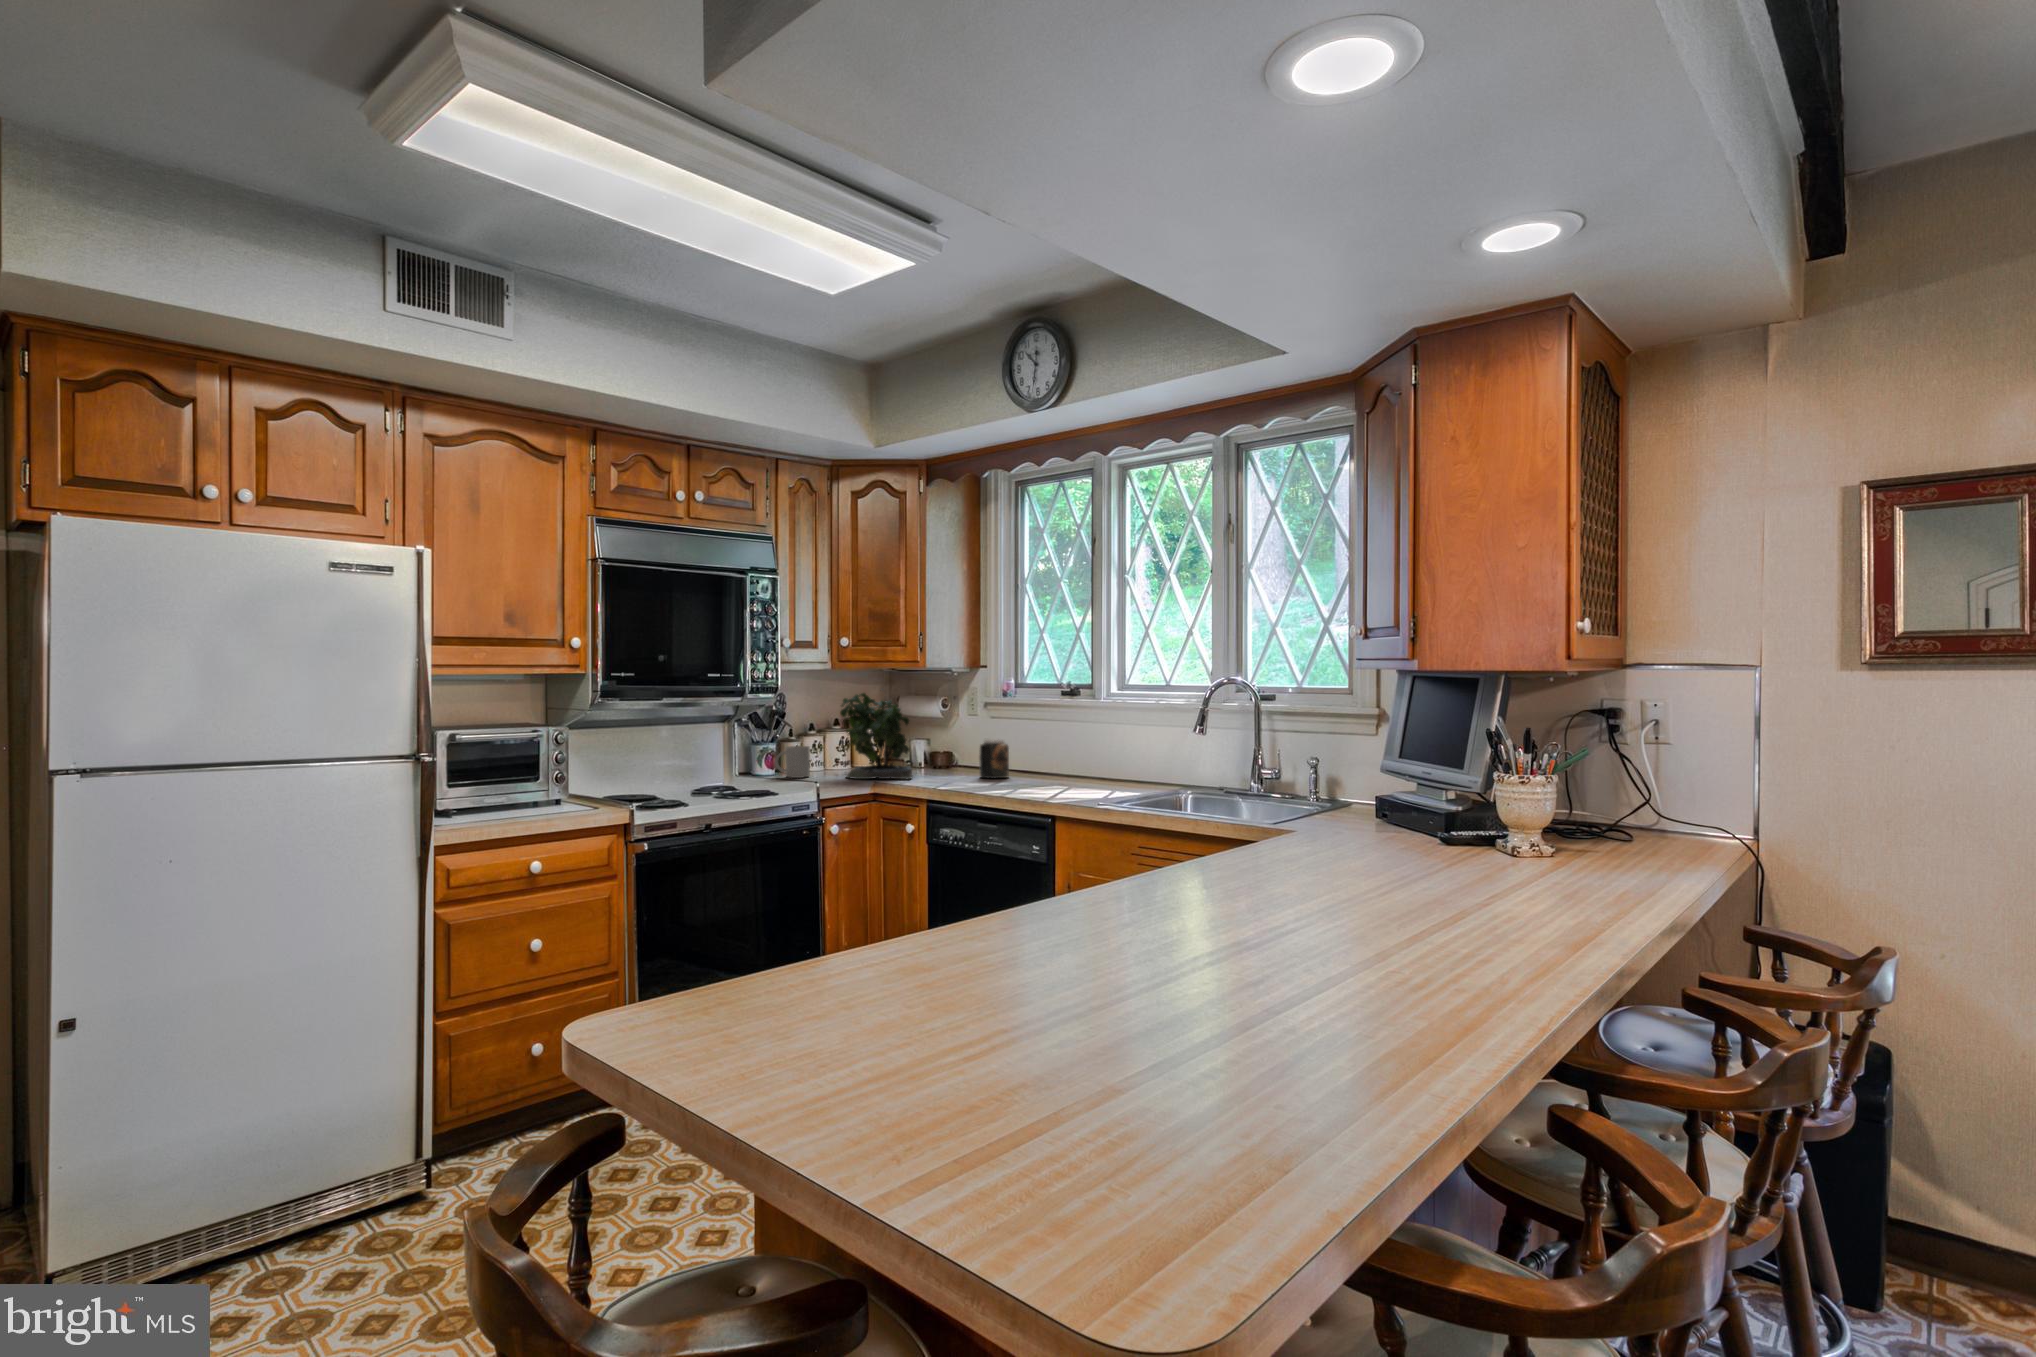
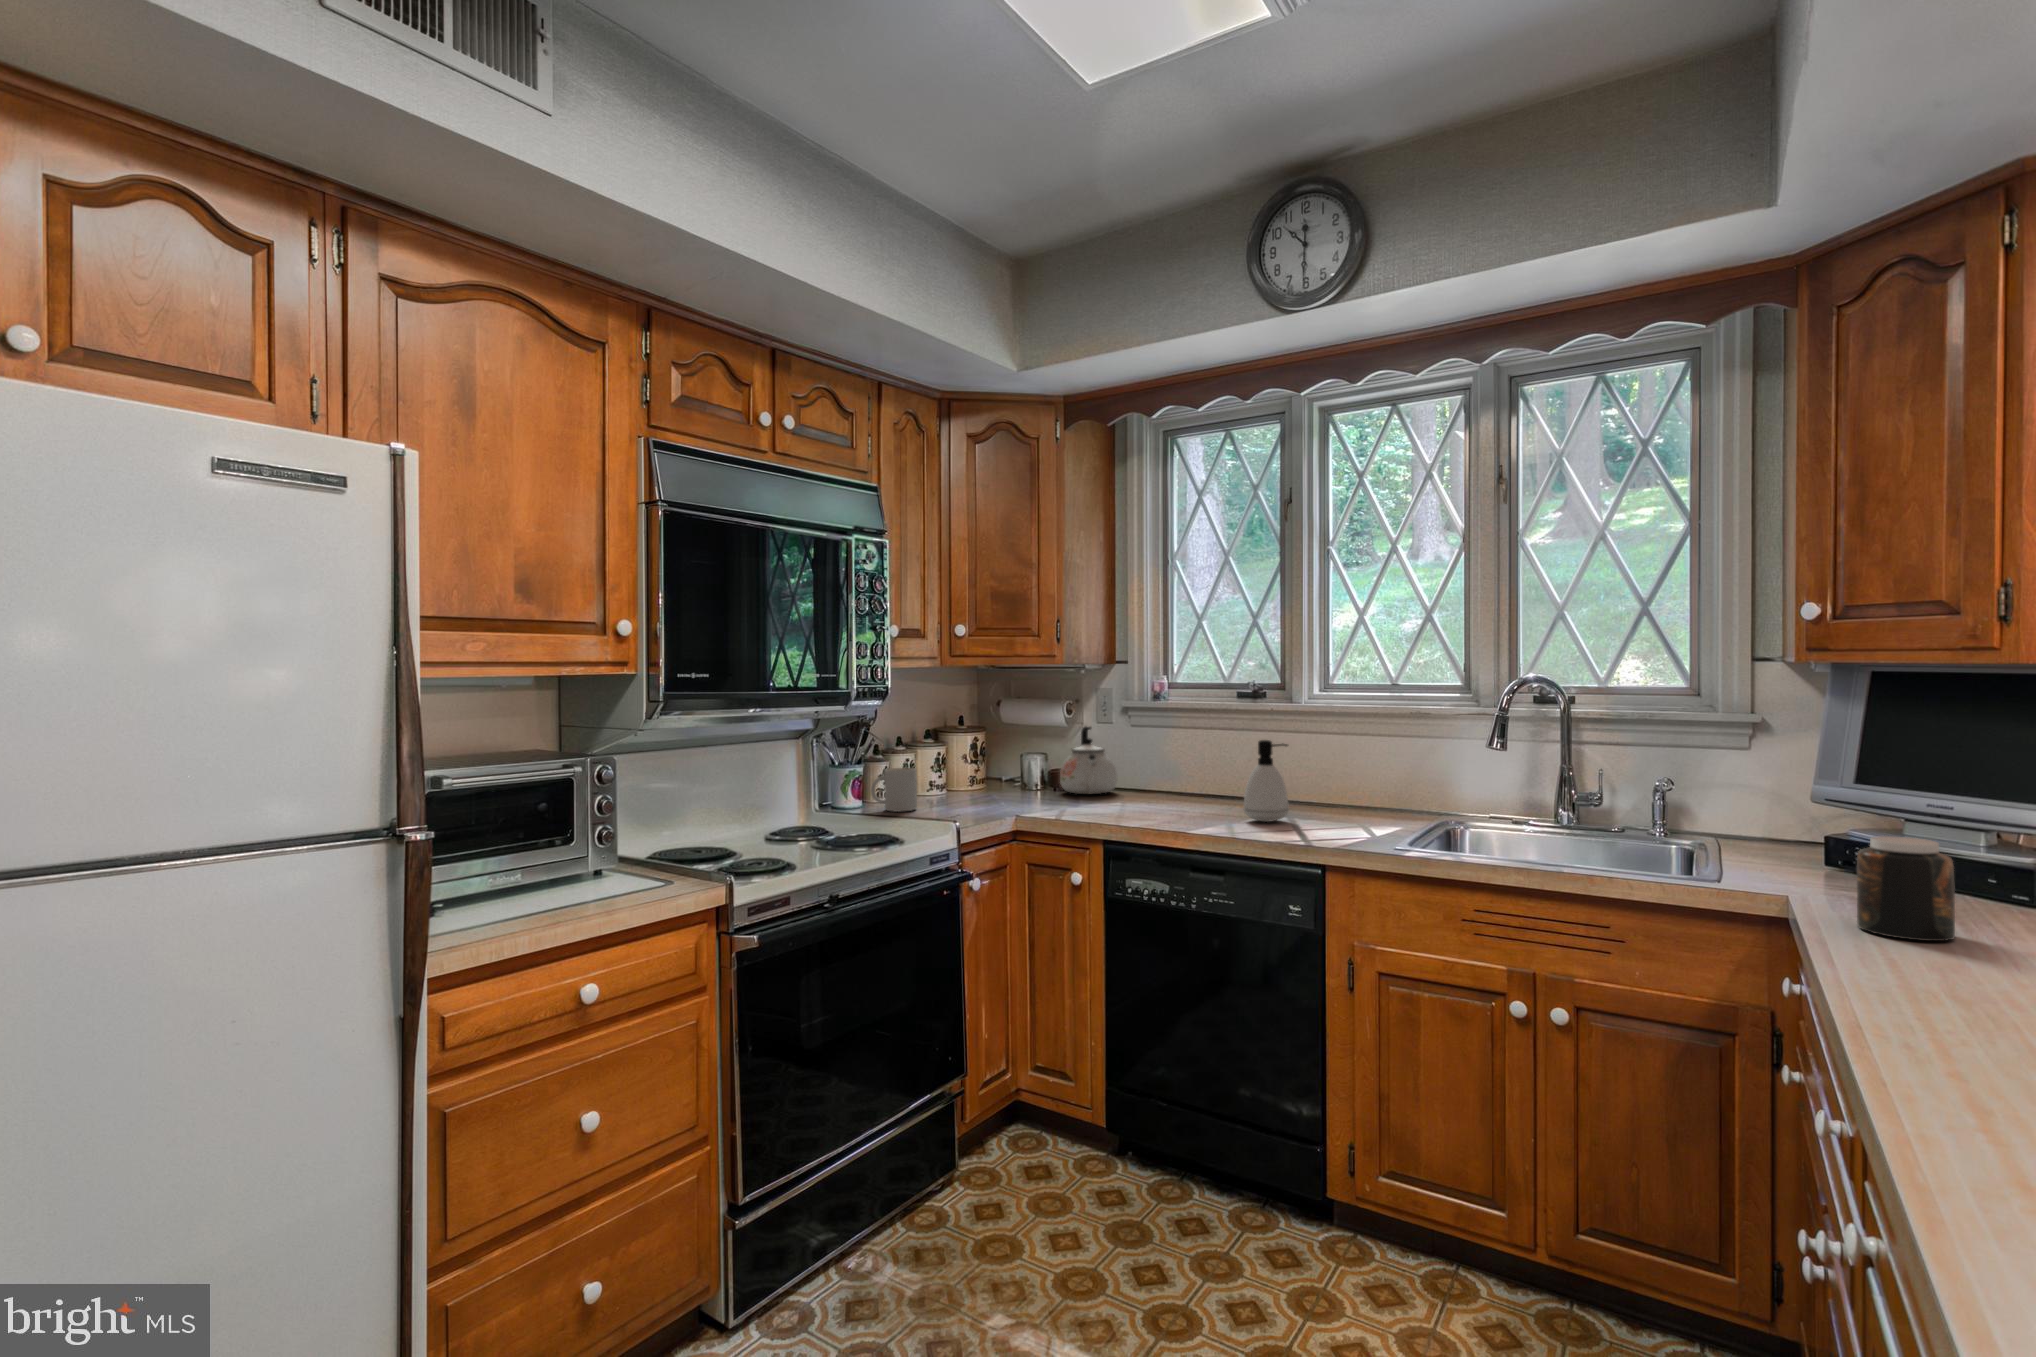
potted plant: present [840,693,913,779] -> none [954,690,1059,812]
kettle: none [932,717,977,770] -> present [1060,727,1117,794]
soap dispenser: none [1033,726,1065,787] -> present [1244,740,1289,822]
jar: present [979,738,1009,778] -> present [1857,836,1955,941]

